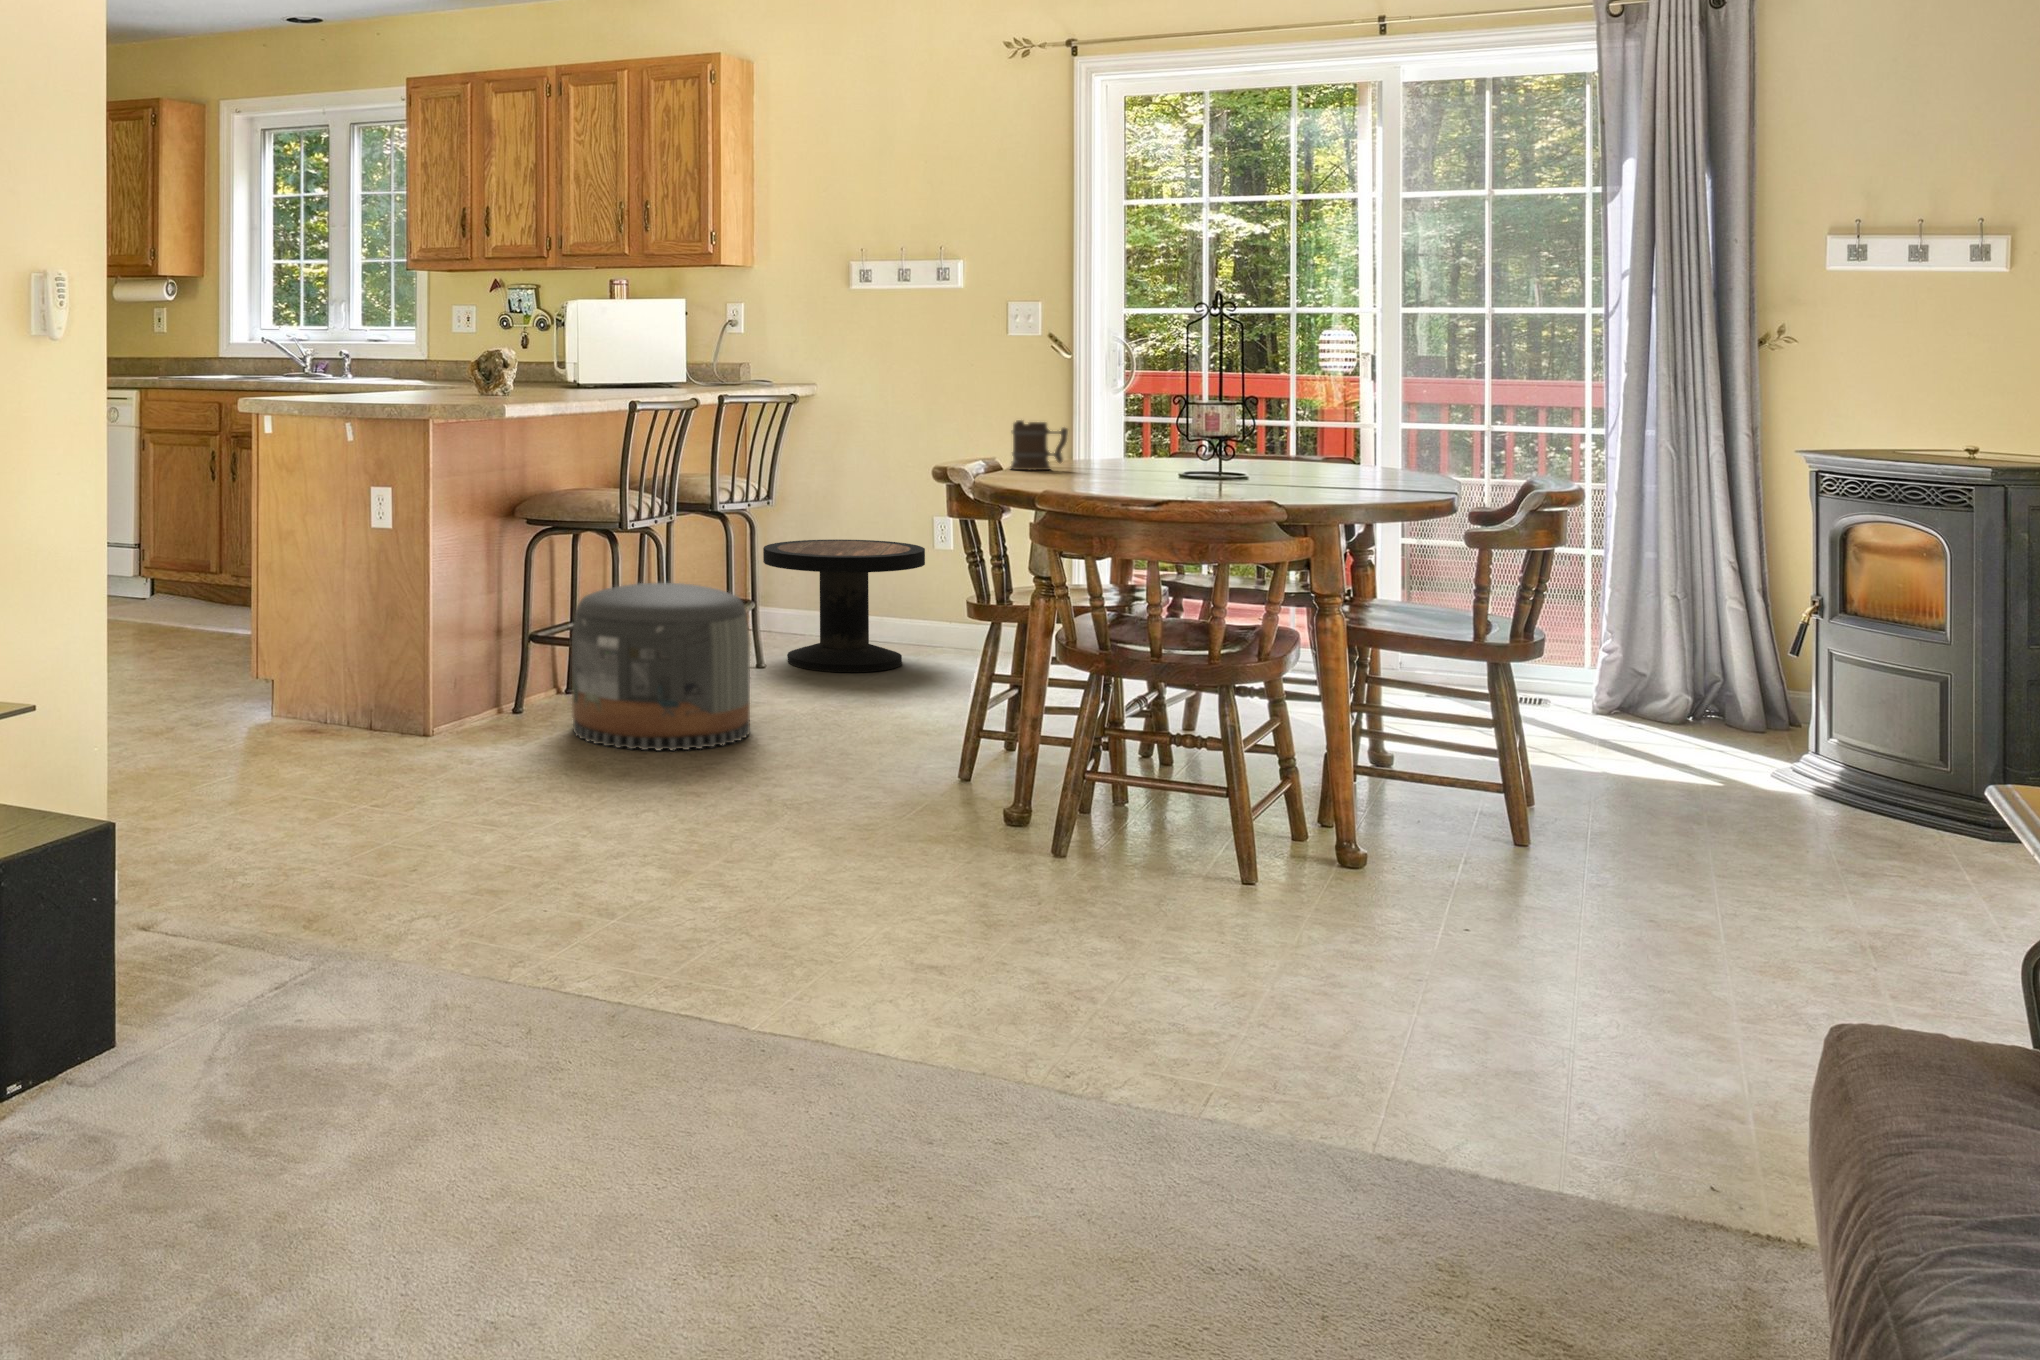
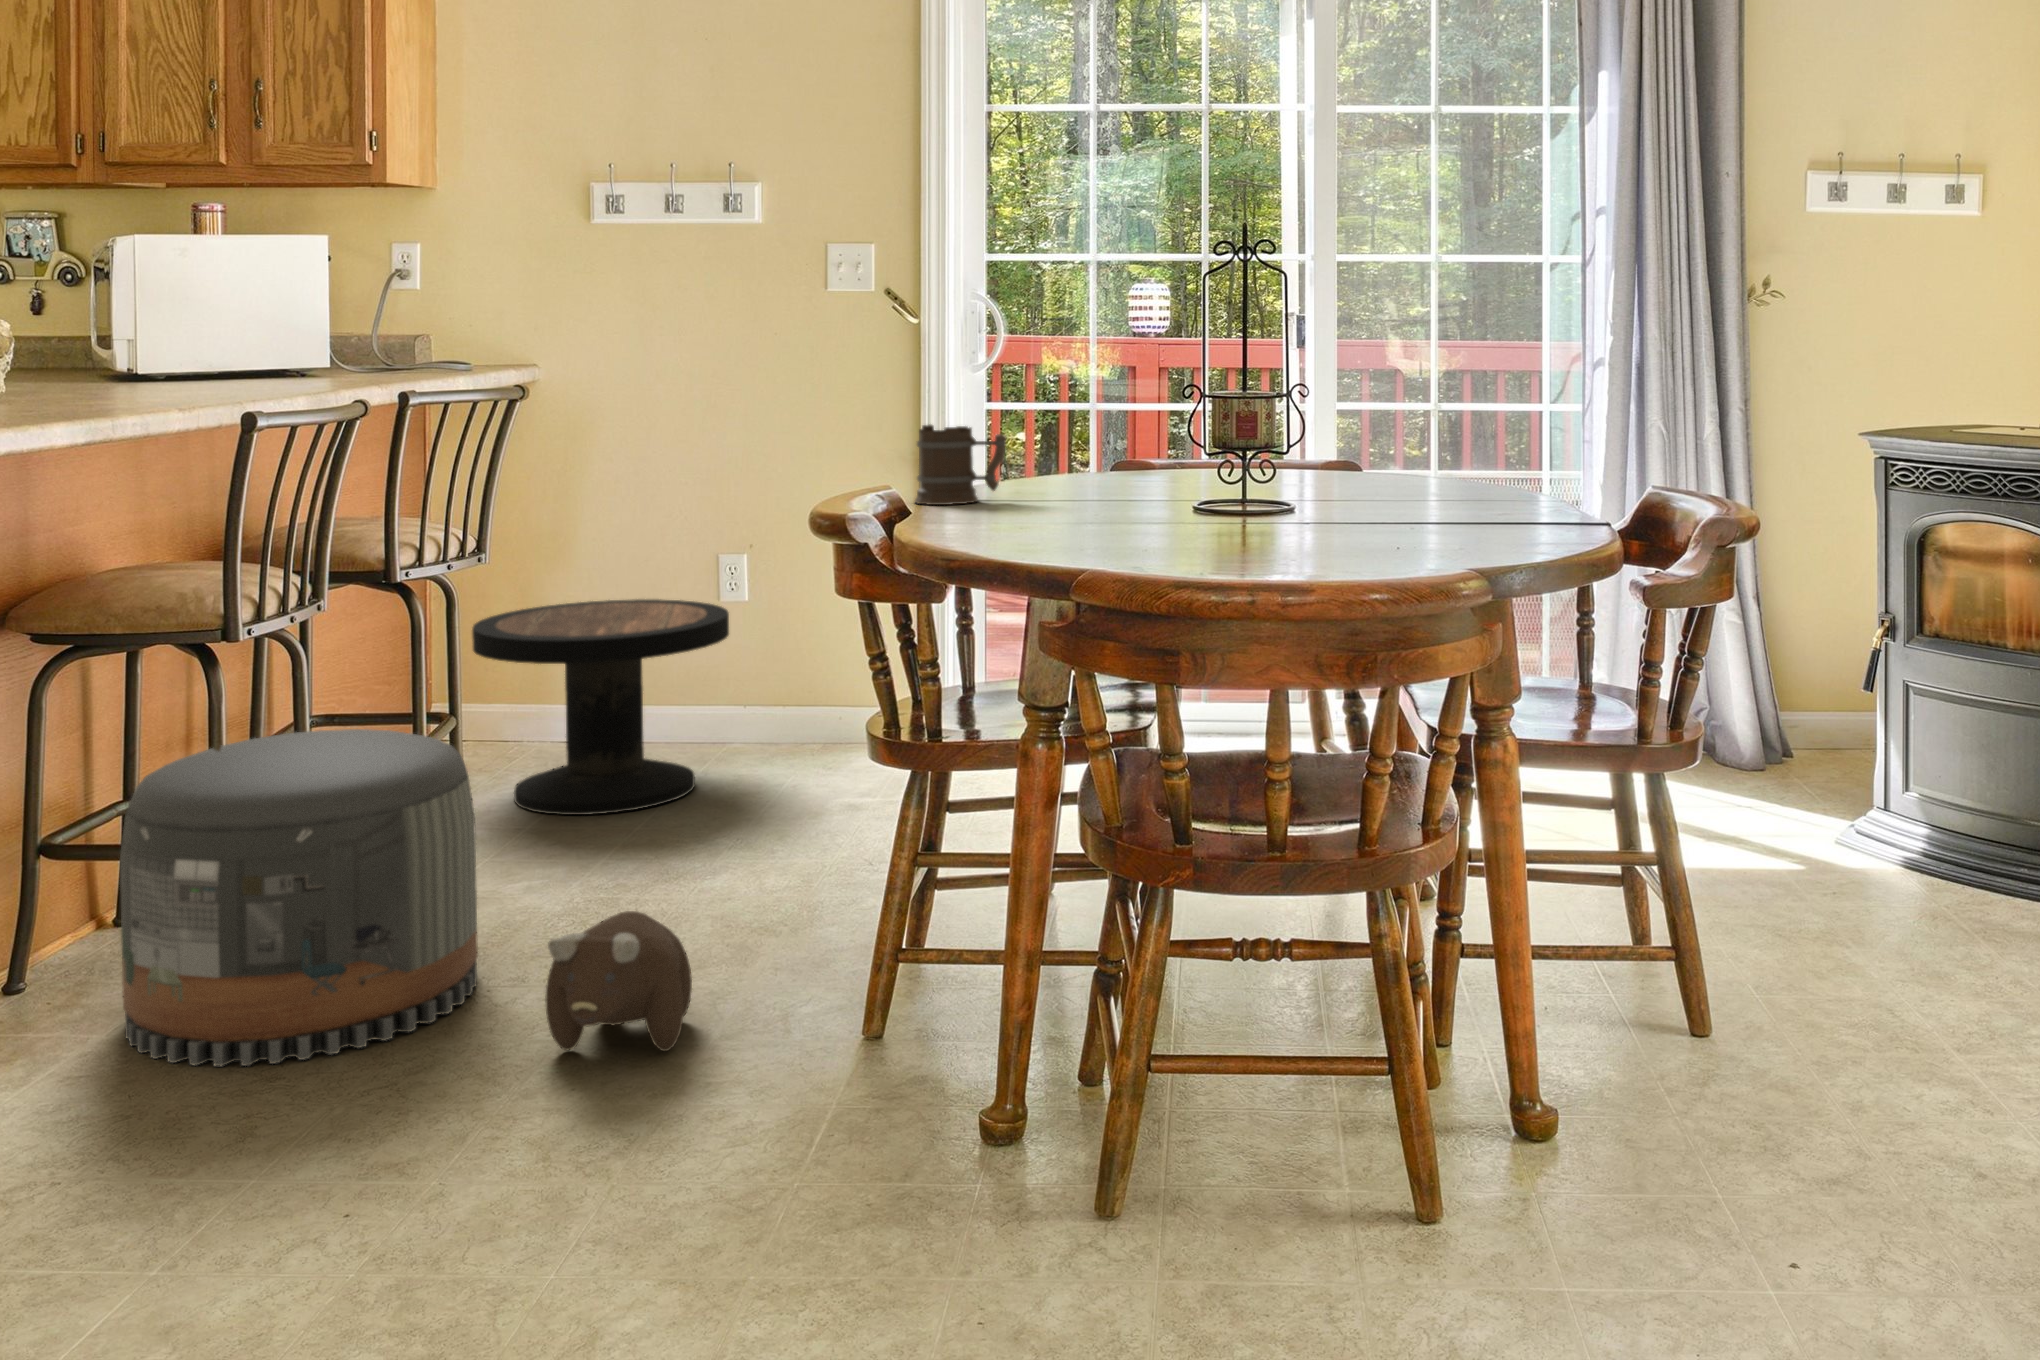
plush toy: none [780,691,862,771] -> present [546,911,692,1051]

